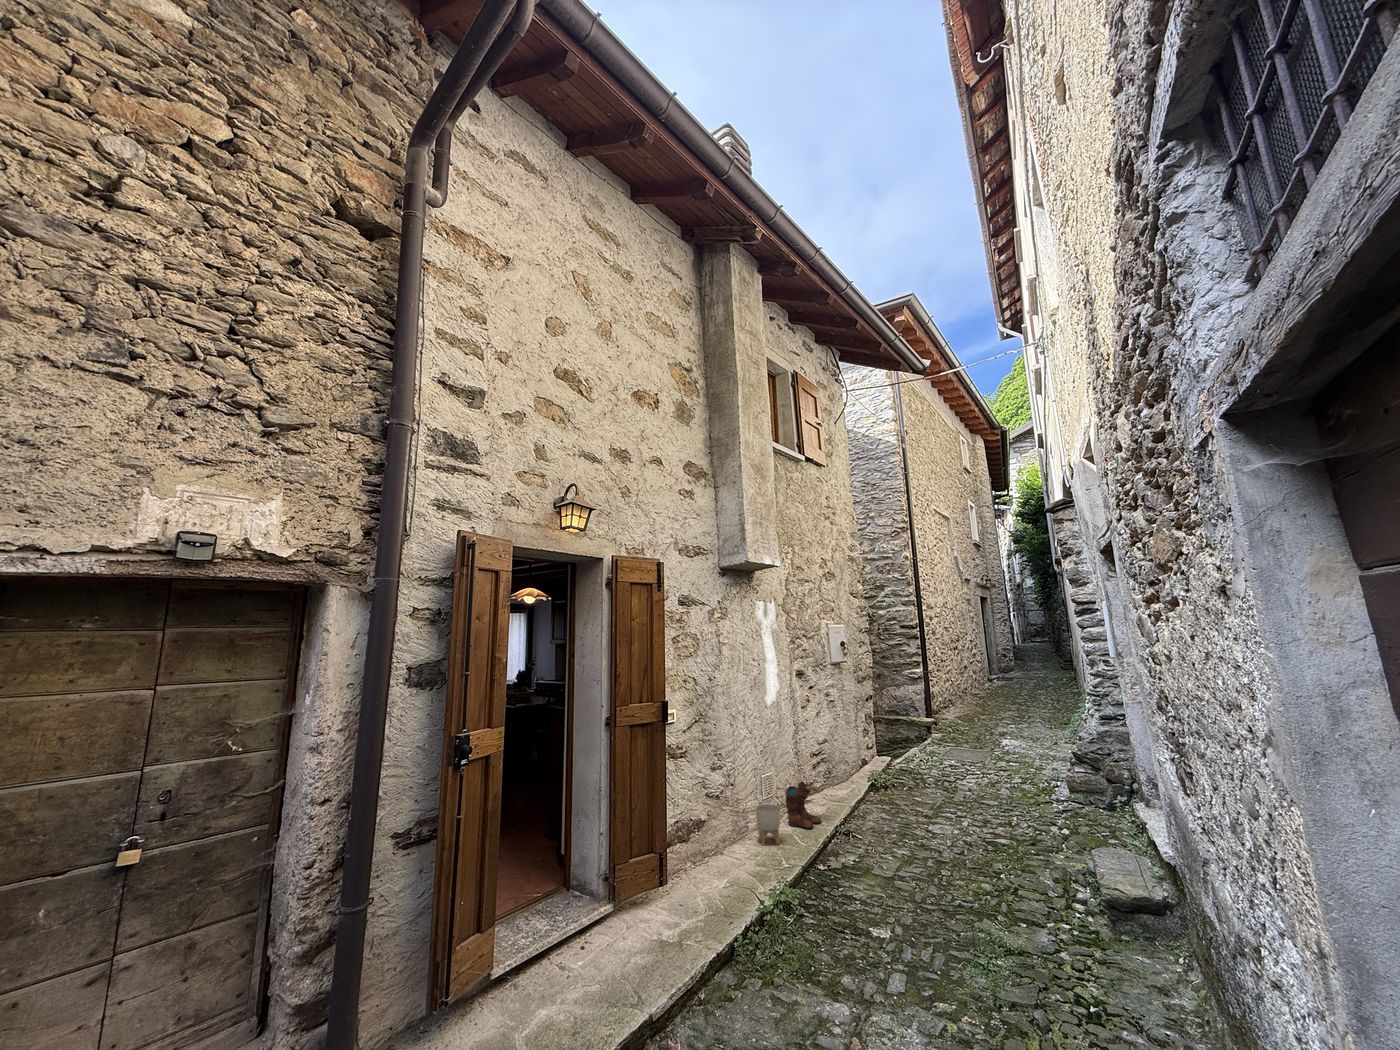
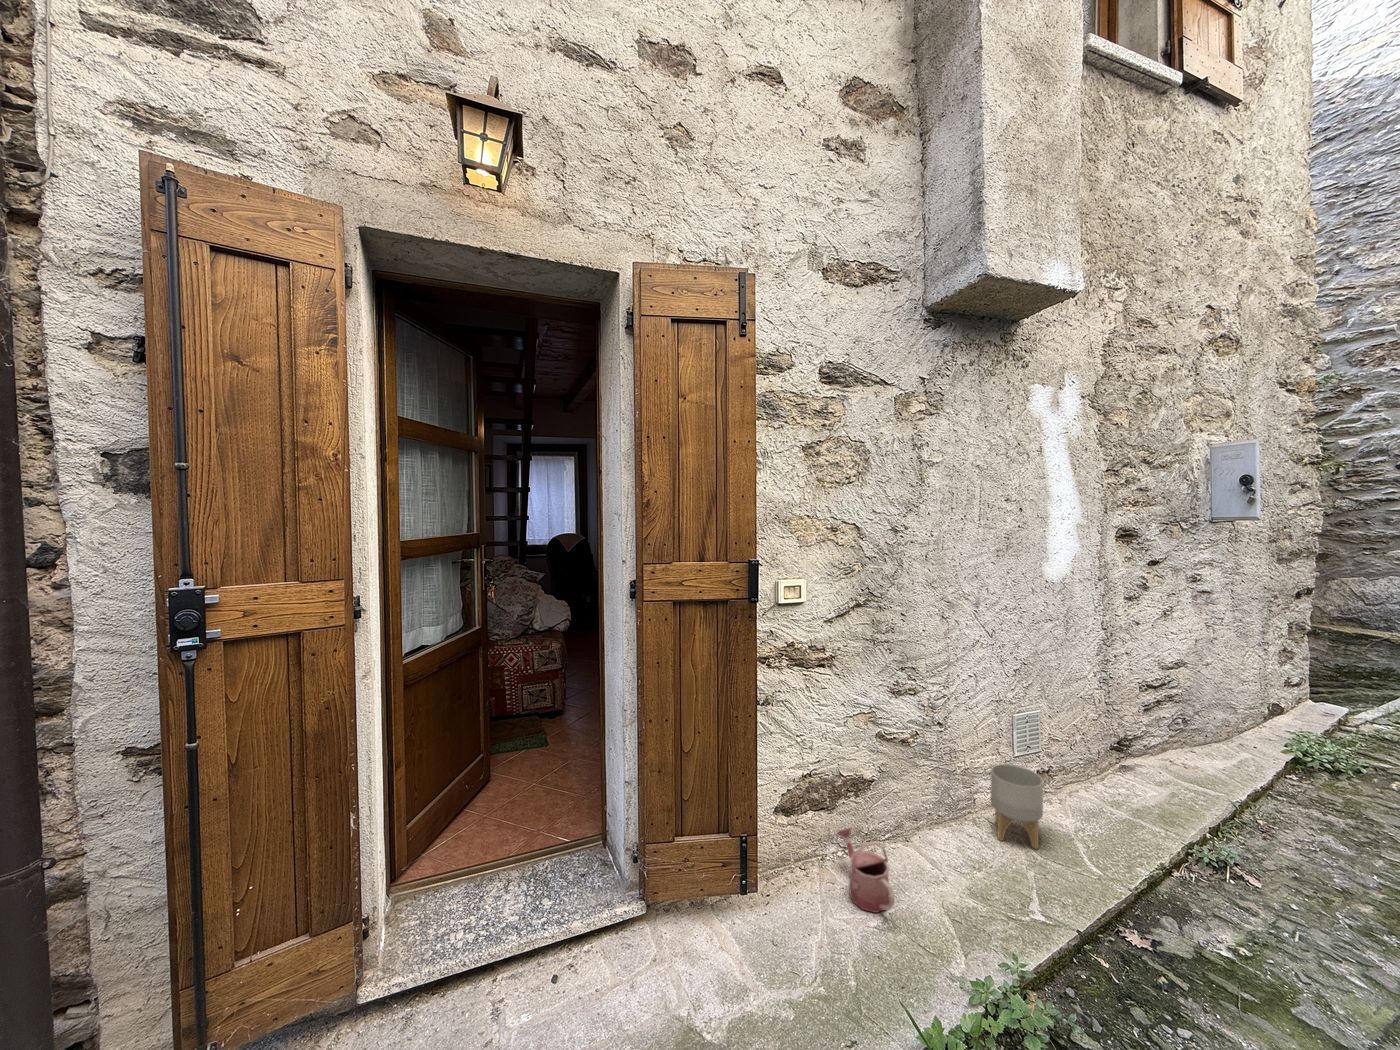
boots: present [785,782,822,829] -> none [1067,733,1154,829]
watering can: none [694,847,731,884] -> present [838,828,894,913]

